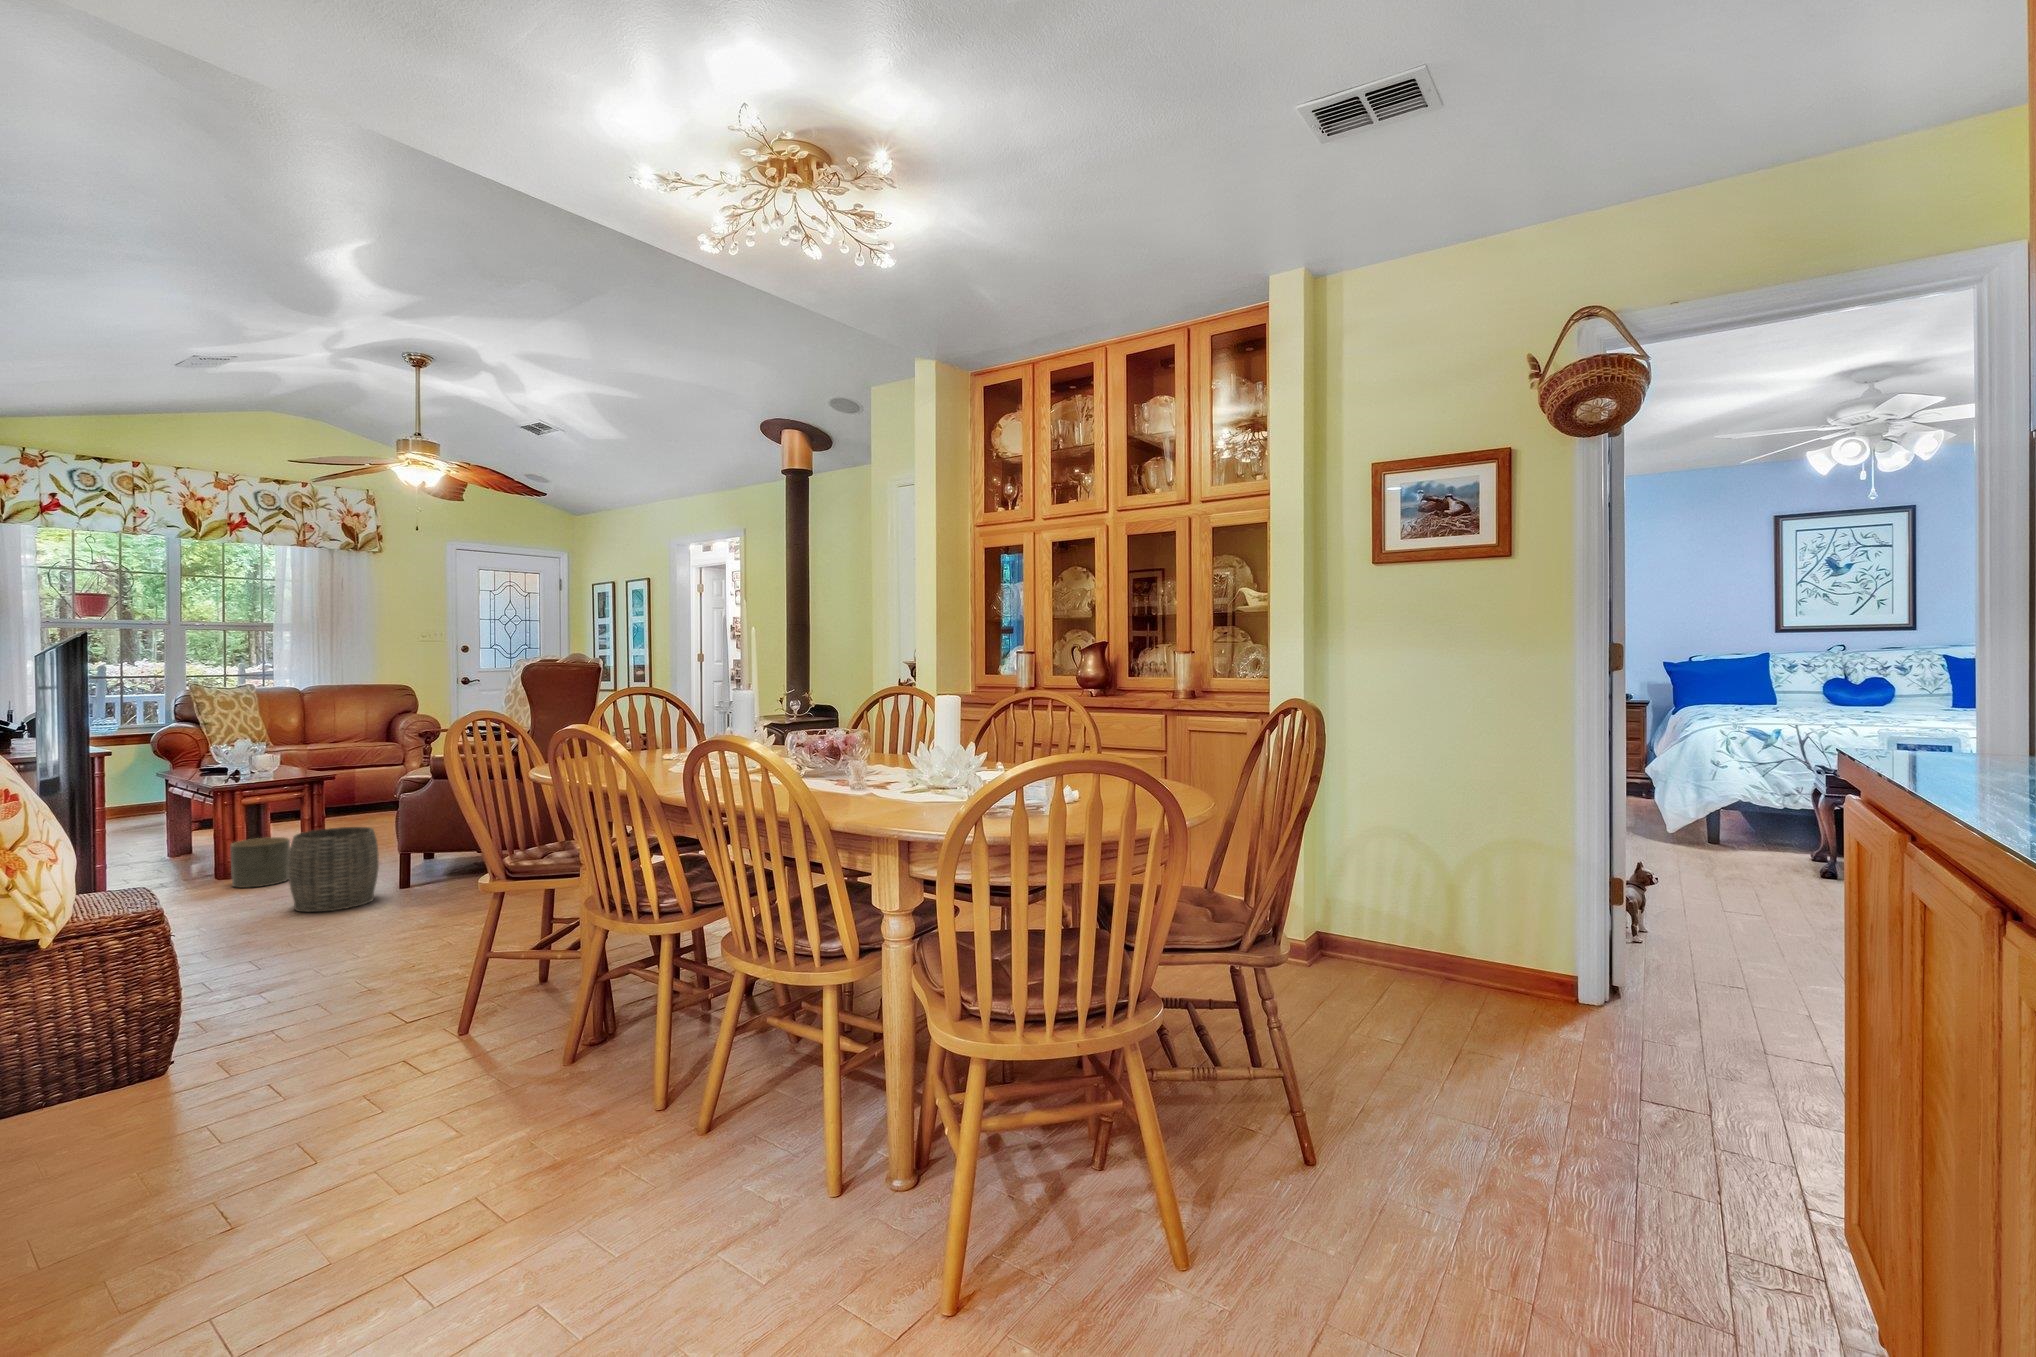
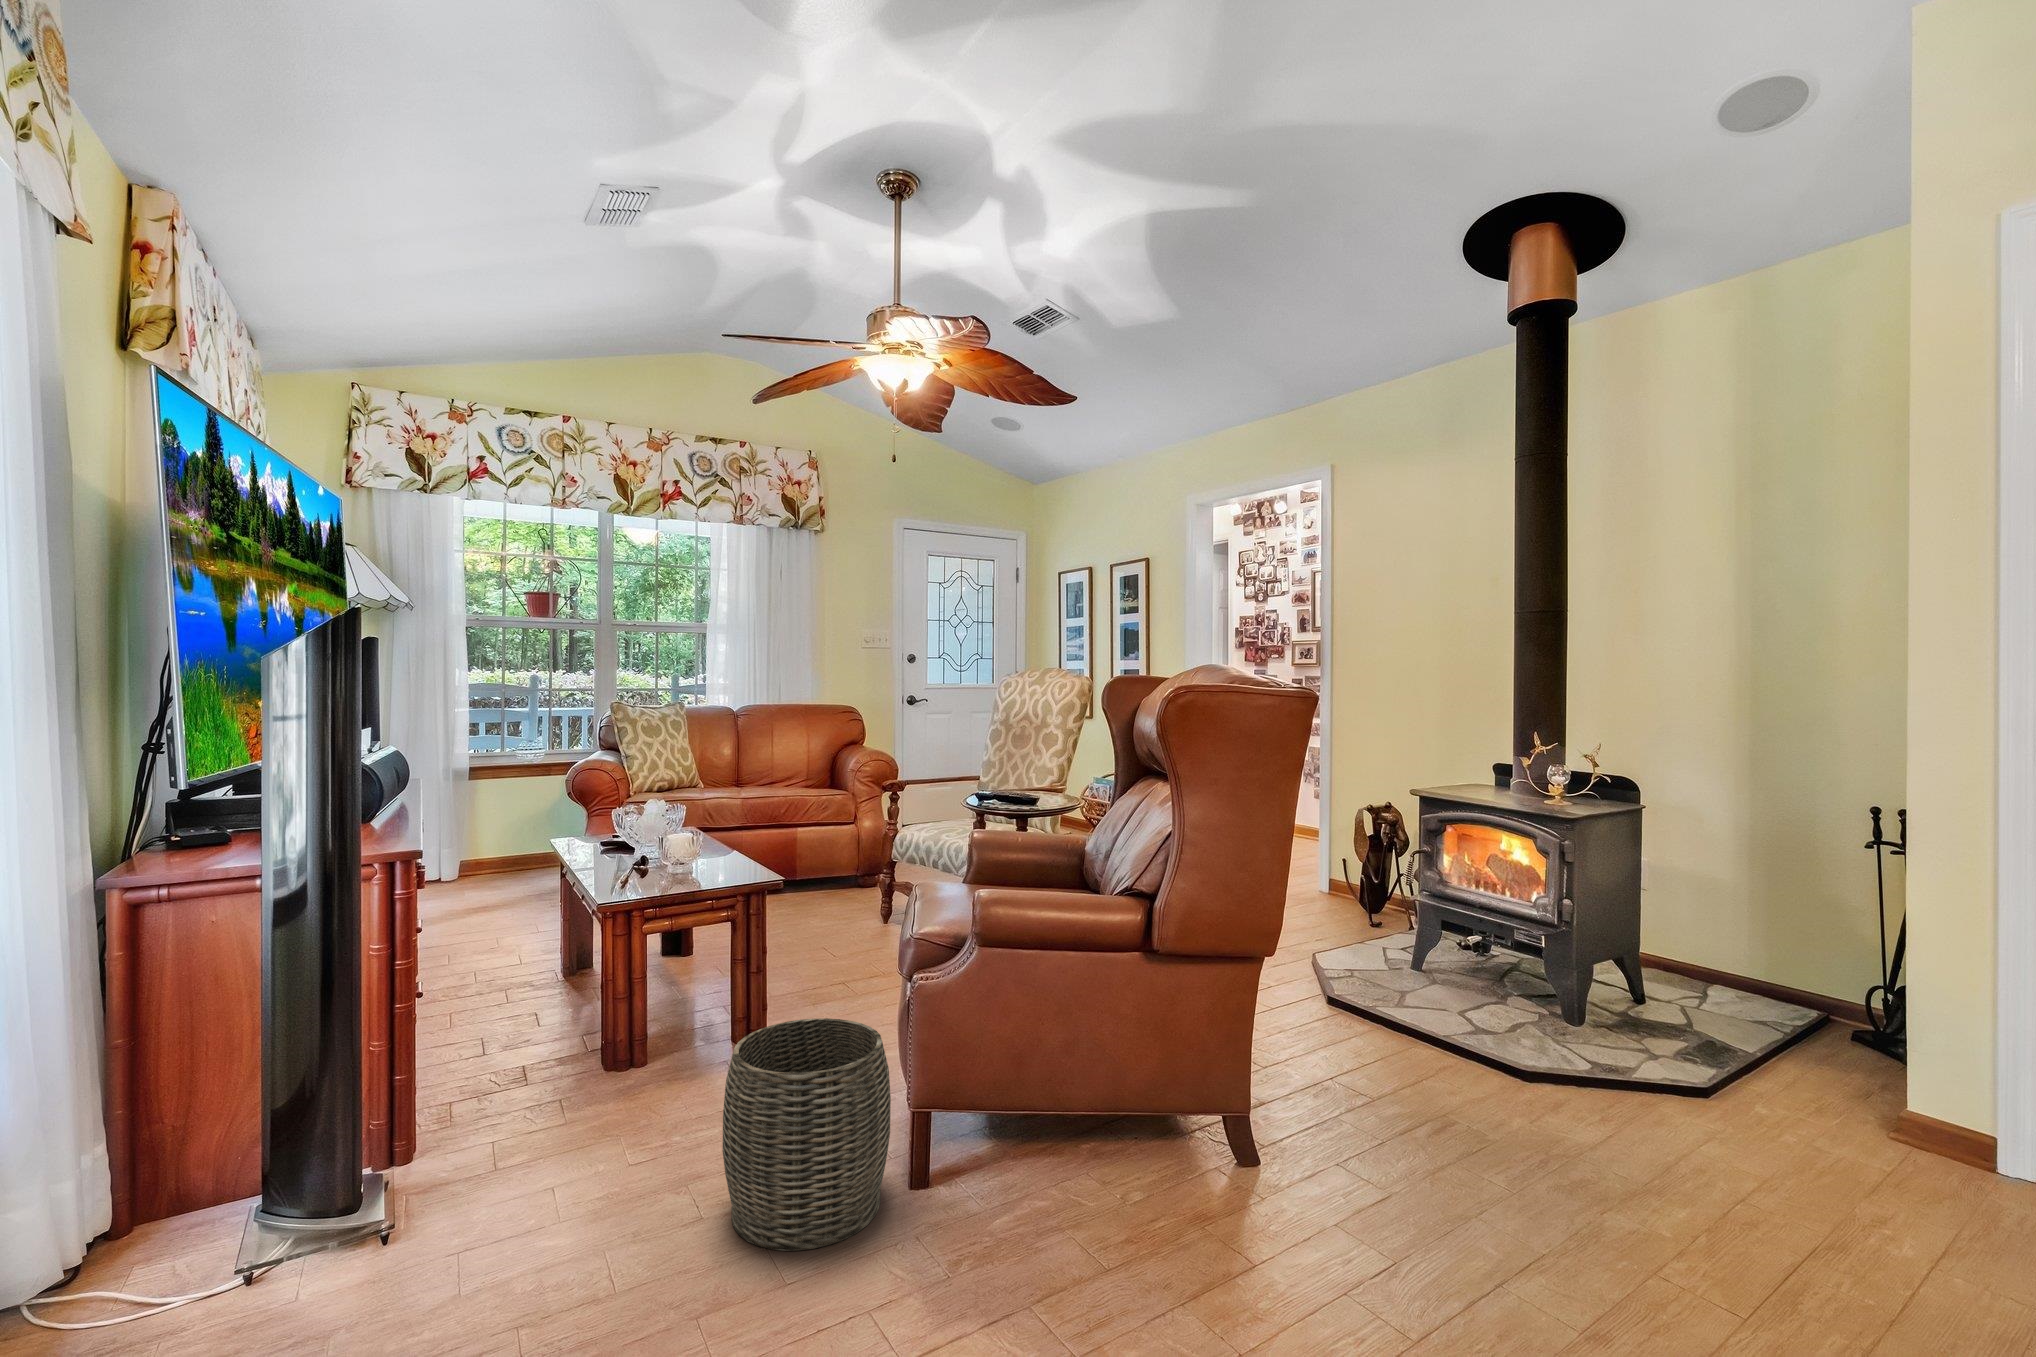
planter: present [230,837,290,888] -> none [632,985,723,1093]

